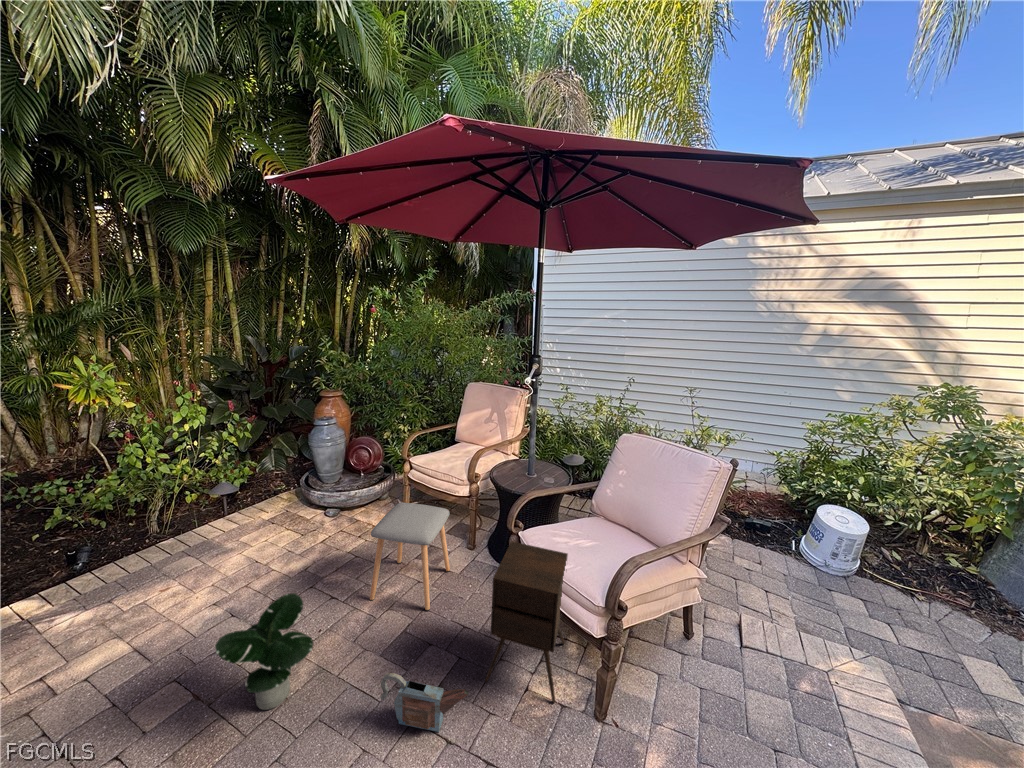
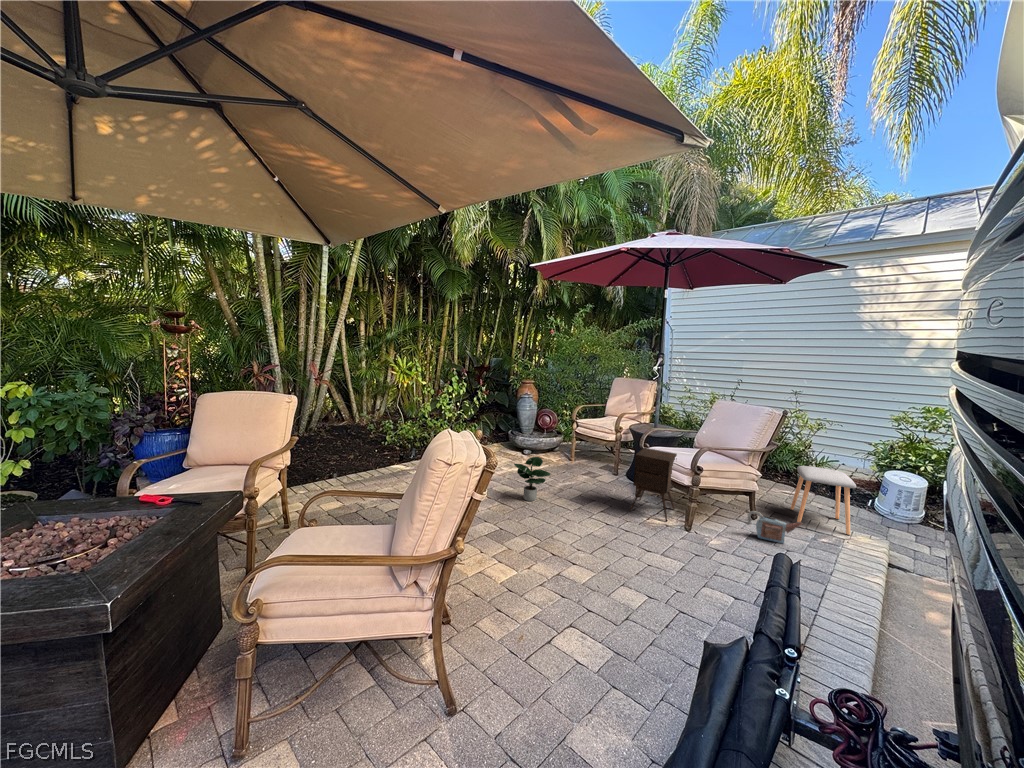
stool: present [370,503,450,611] -> present [790,466,856,535]
watering can: present [380,673,469,732] -> present [746,511,803,543]

